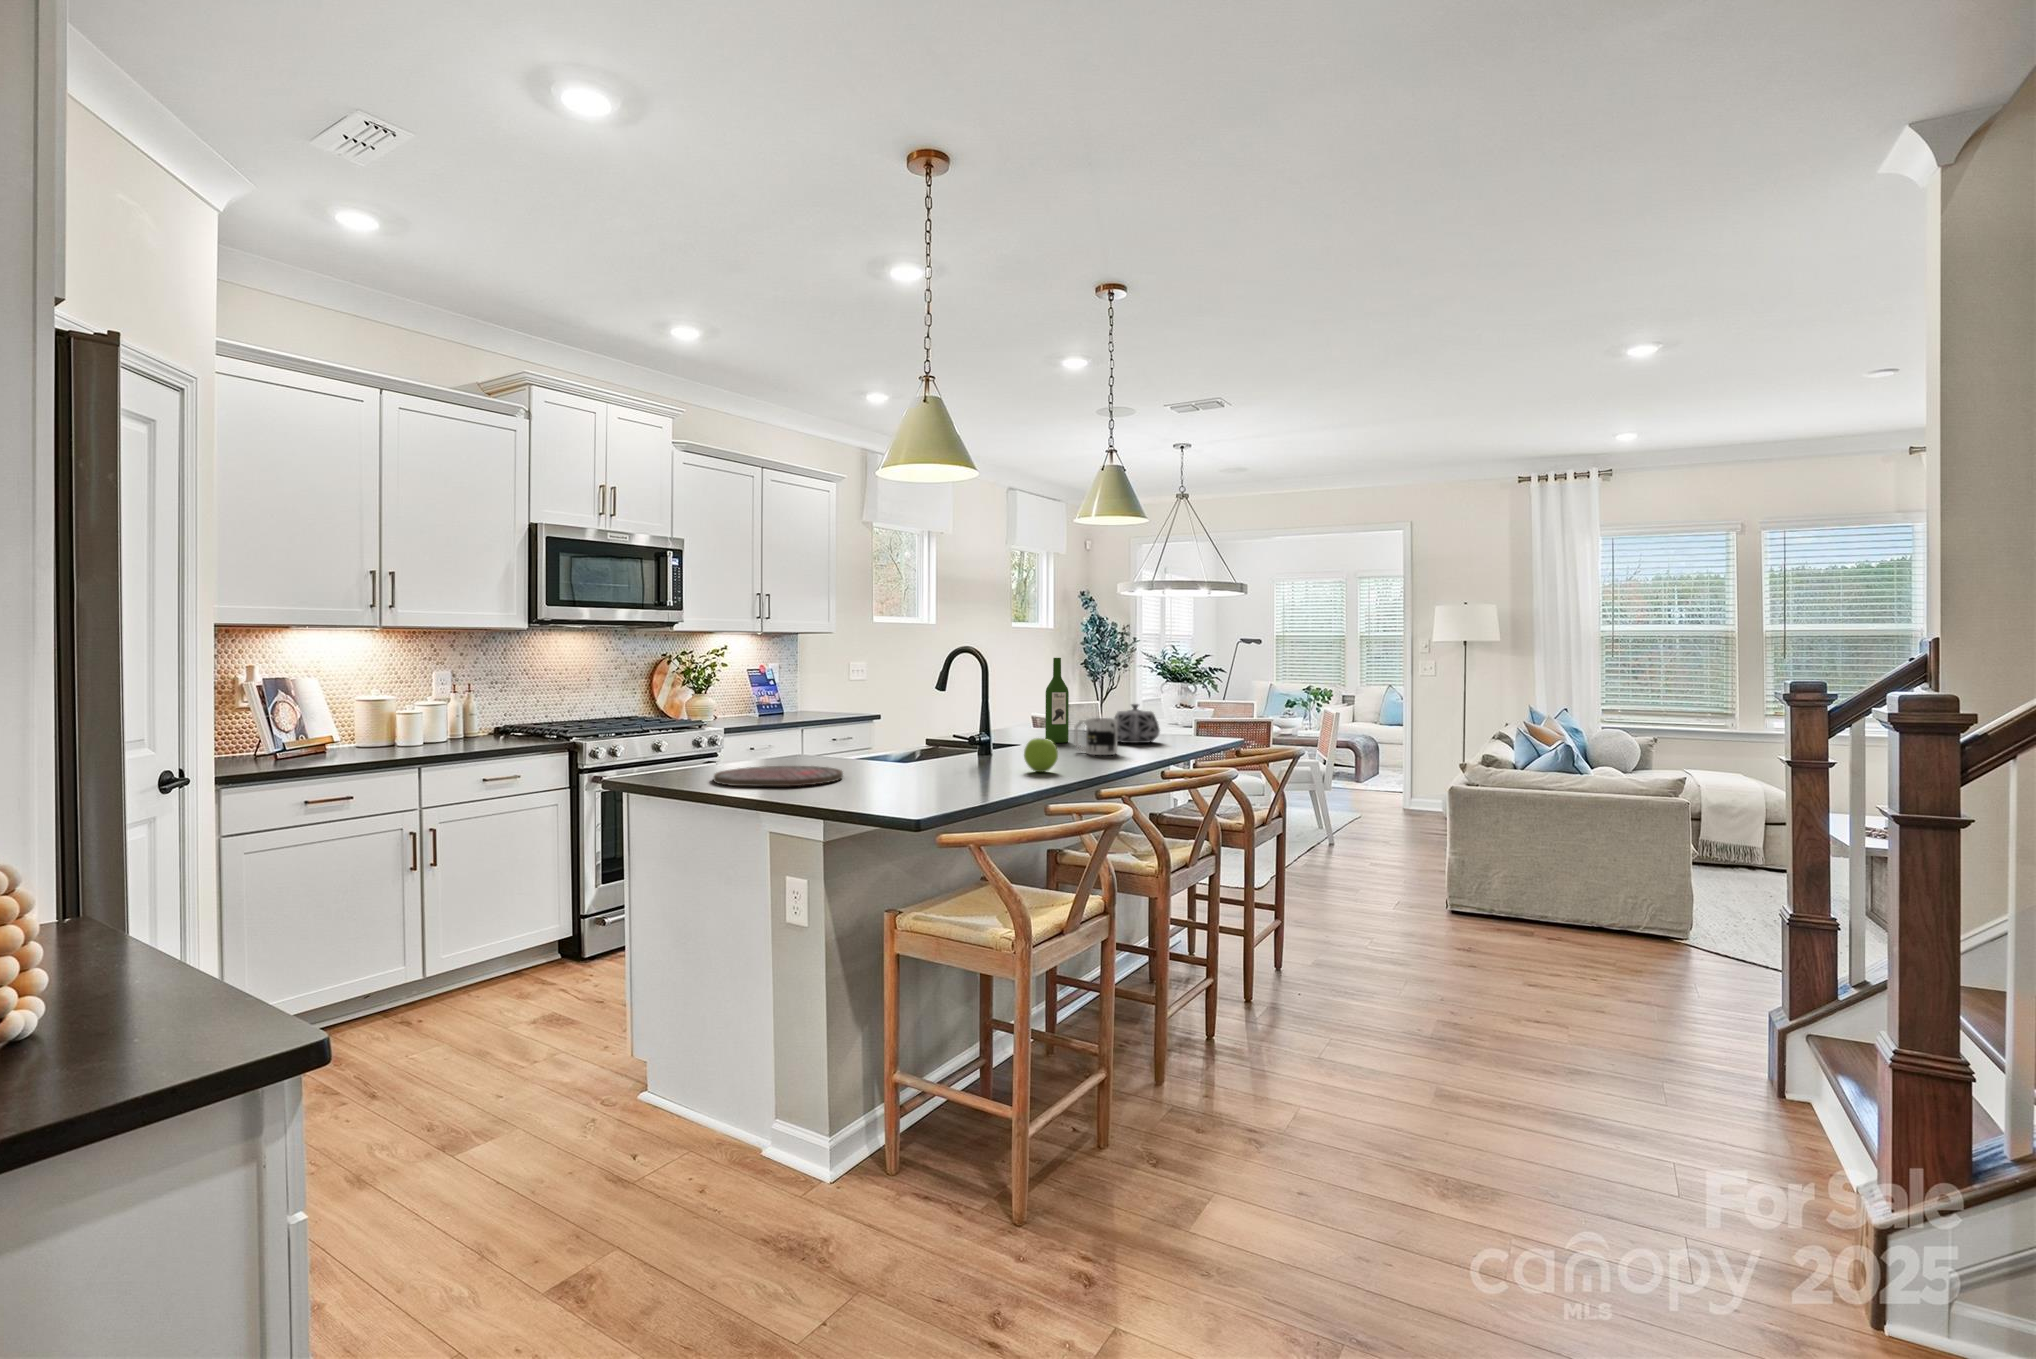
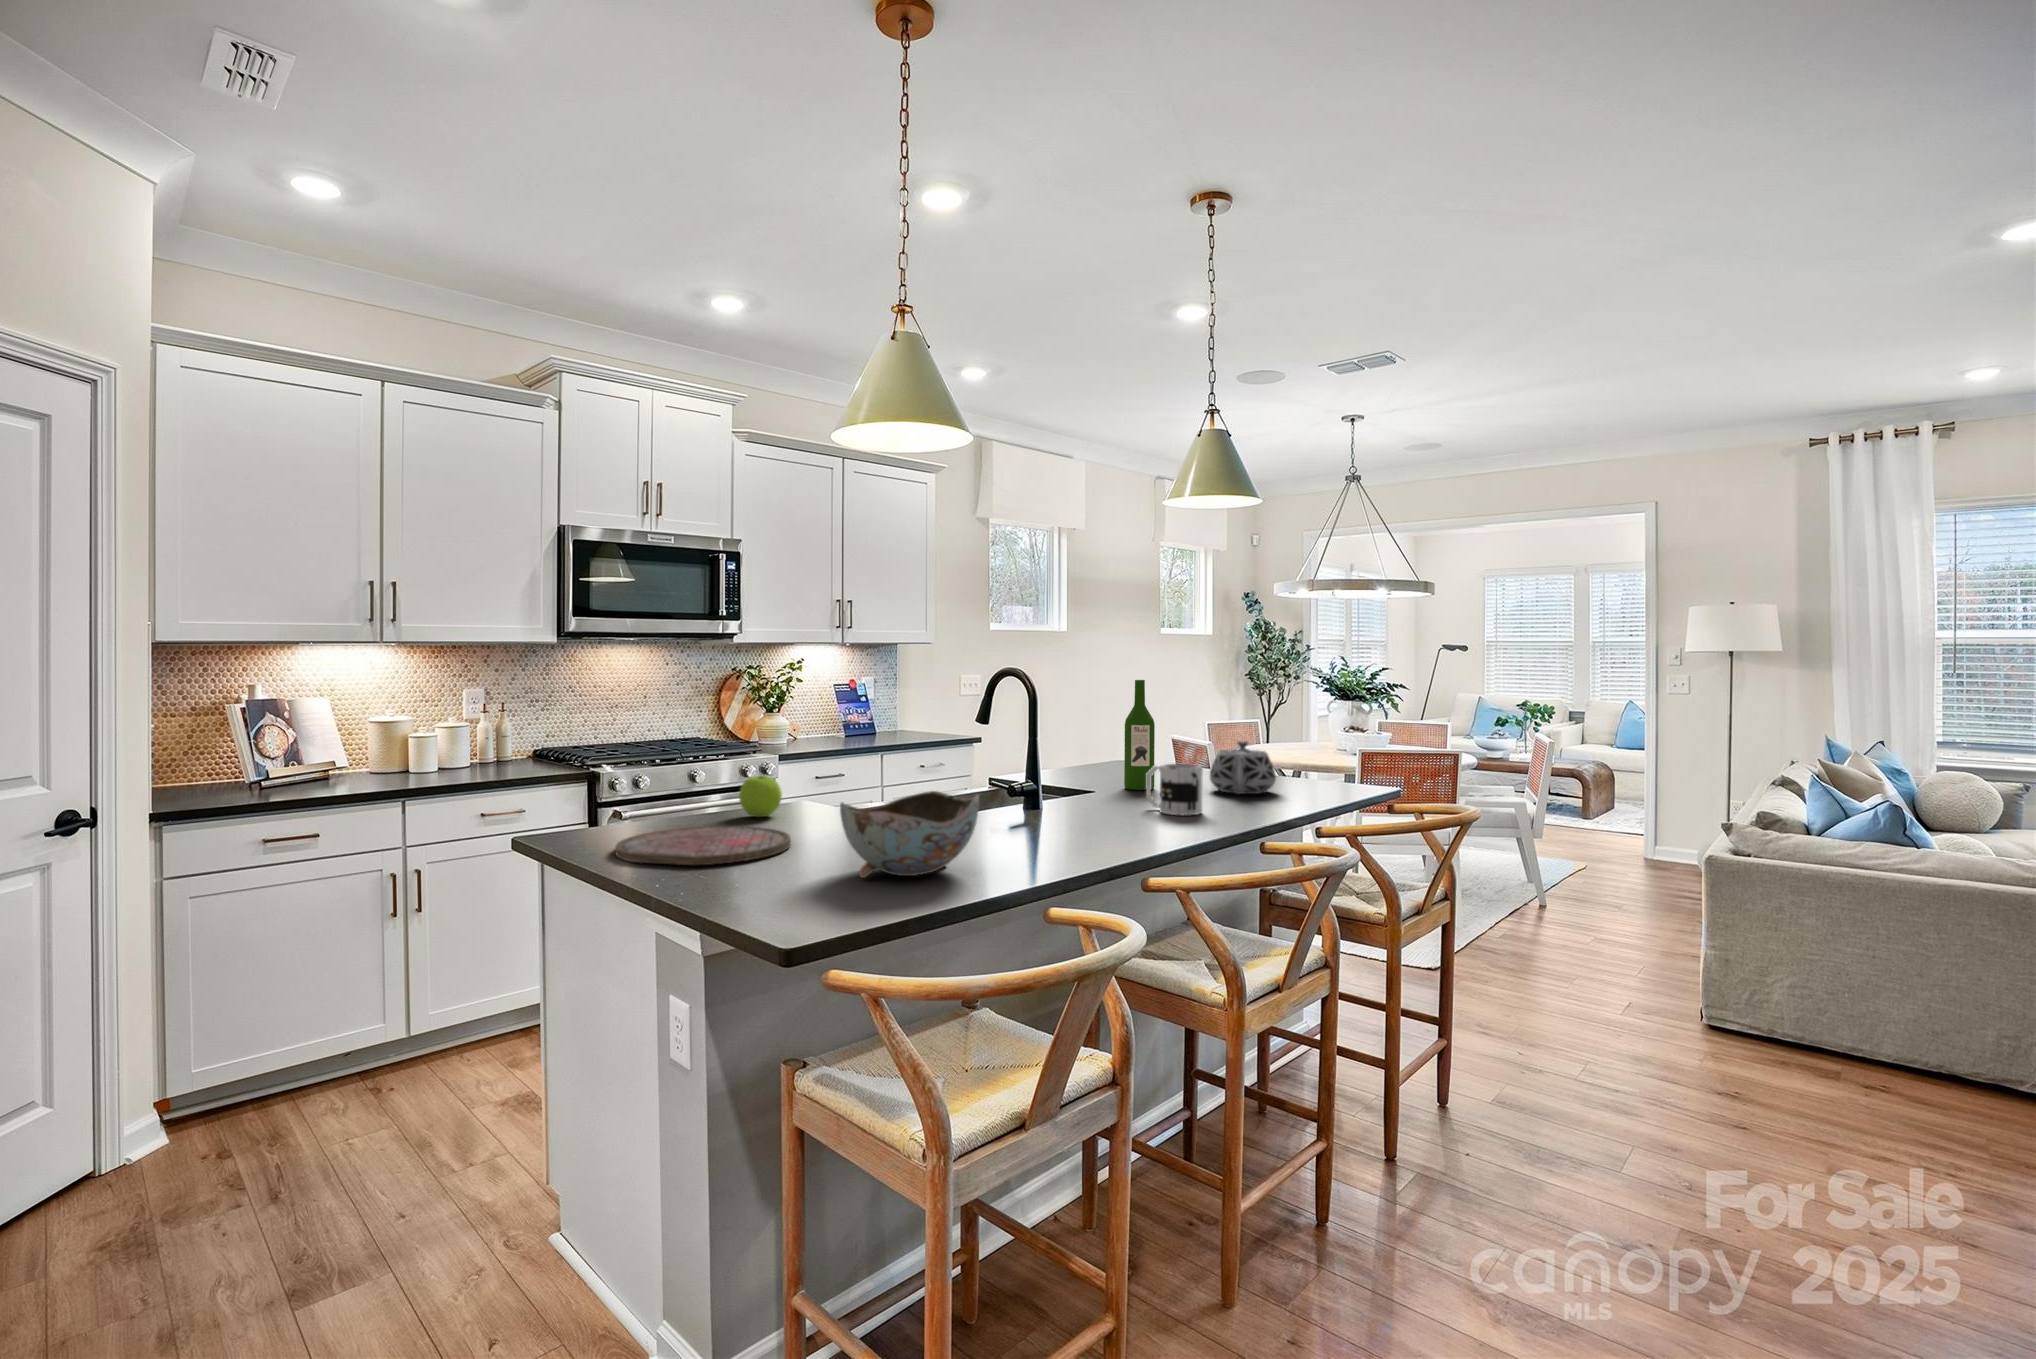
bowl: none [901,730,999,789] -> present [840,791,979,878]
apple: present [1024,738,1058,772] -> present [739,776,782,817]

